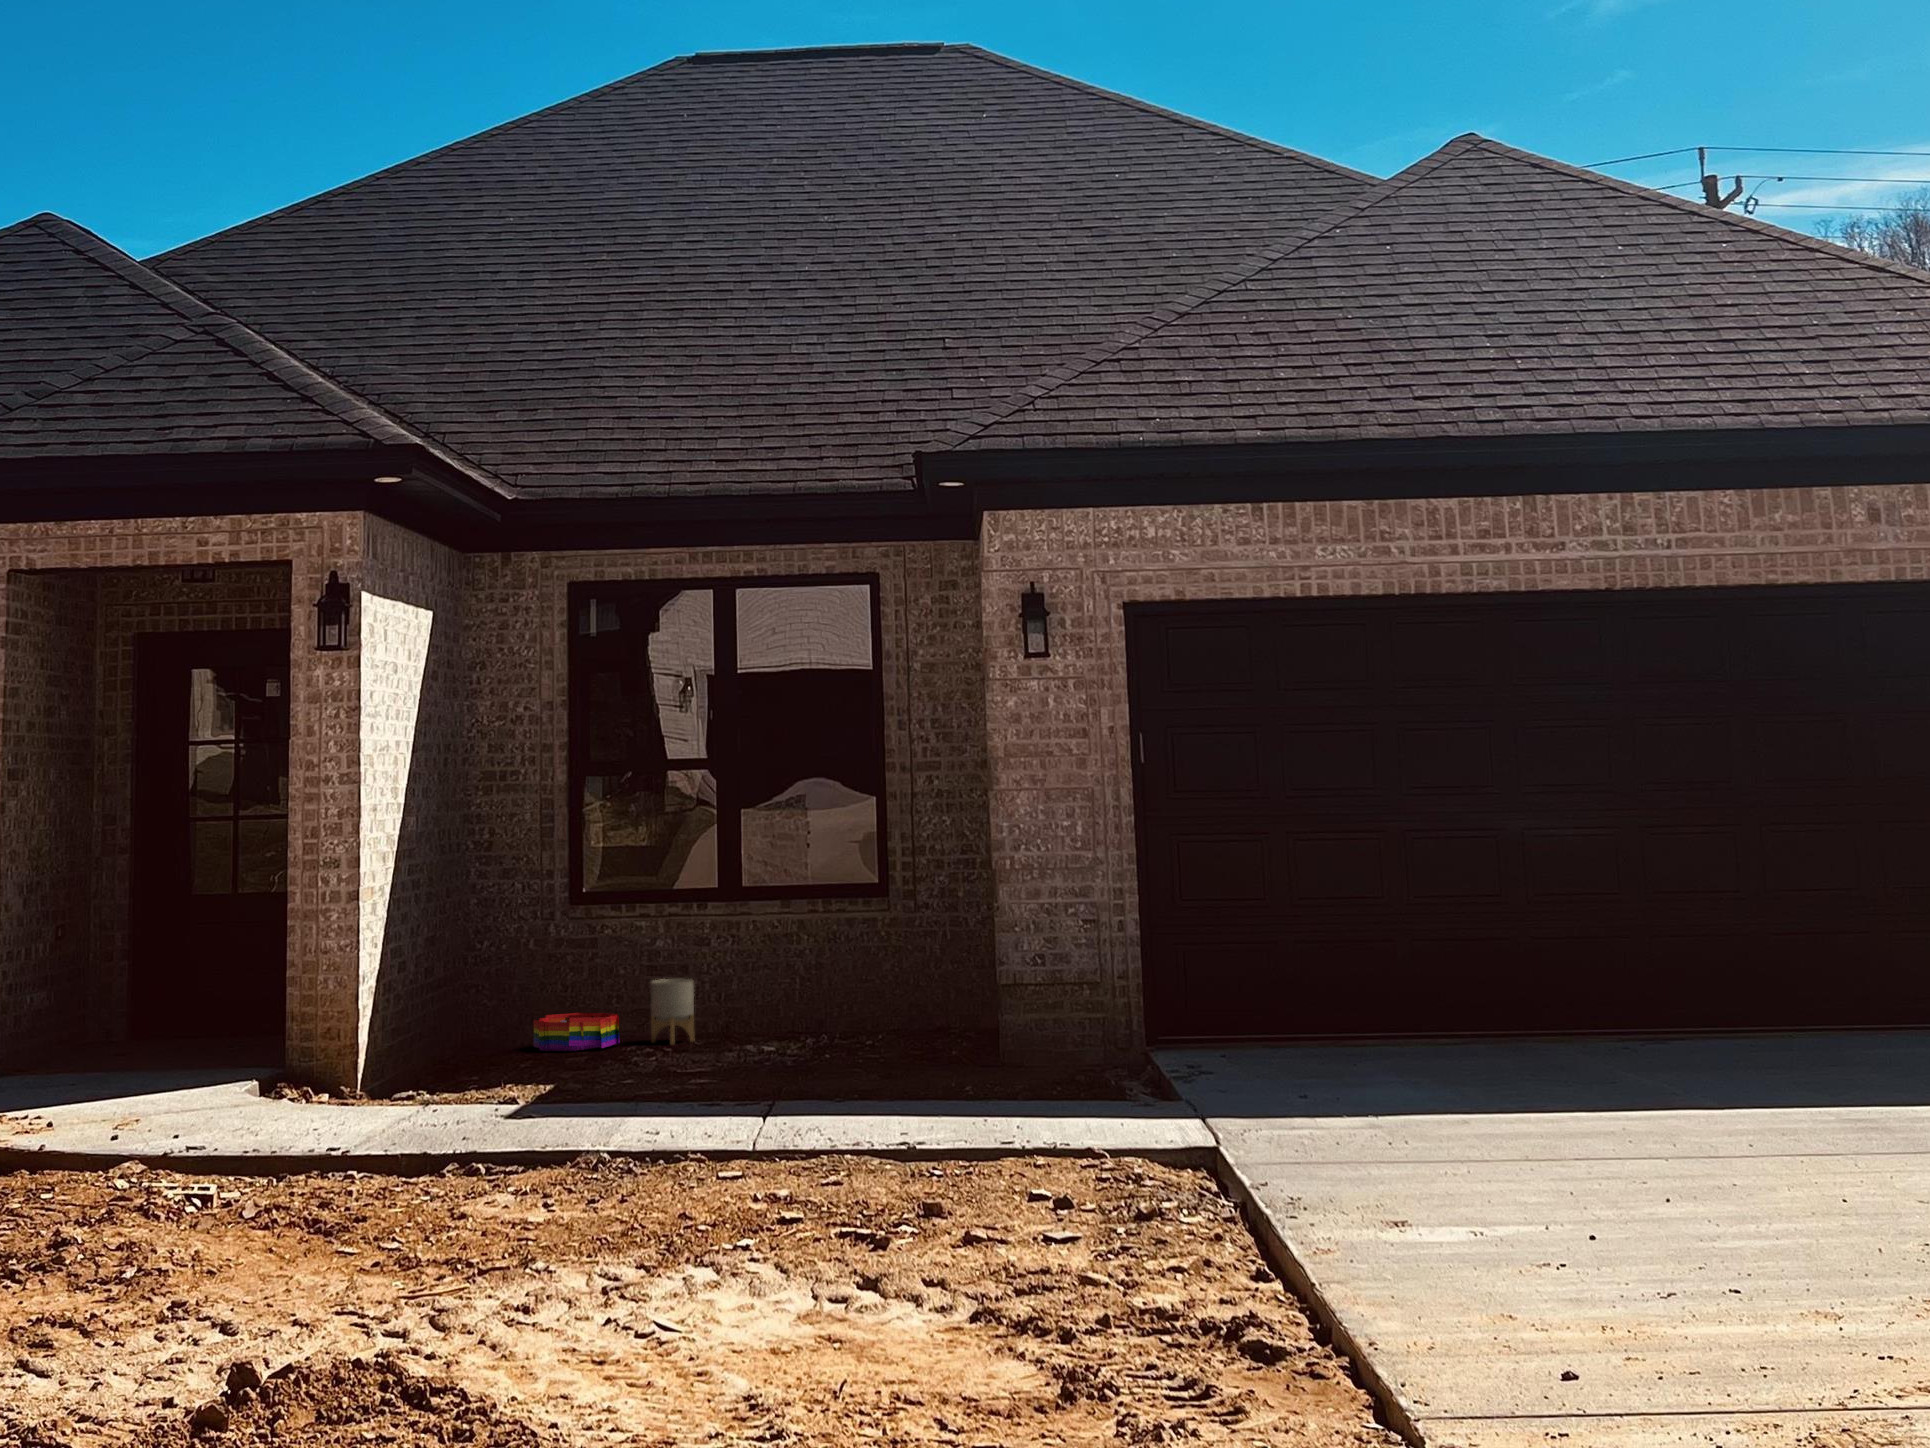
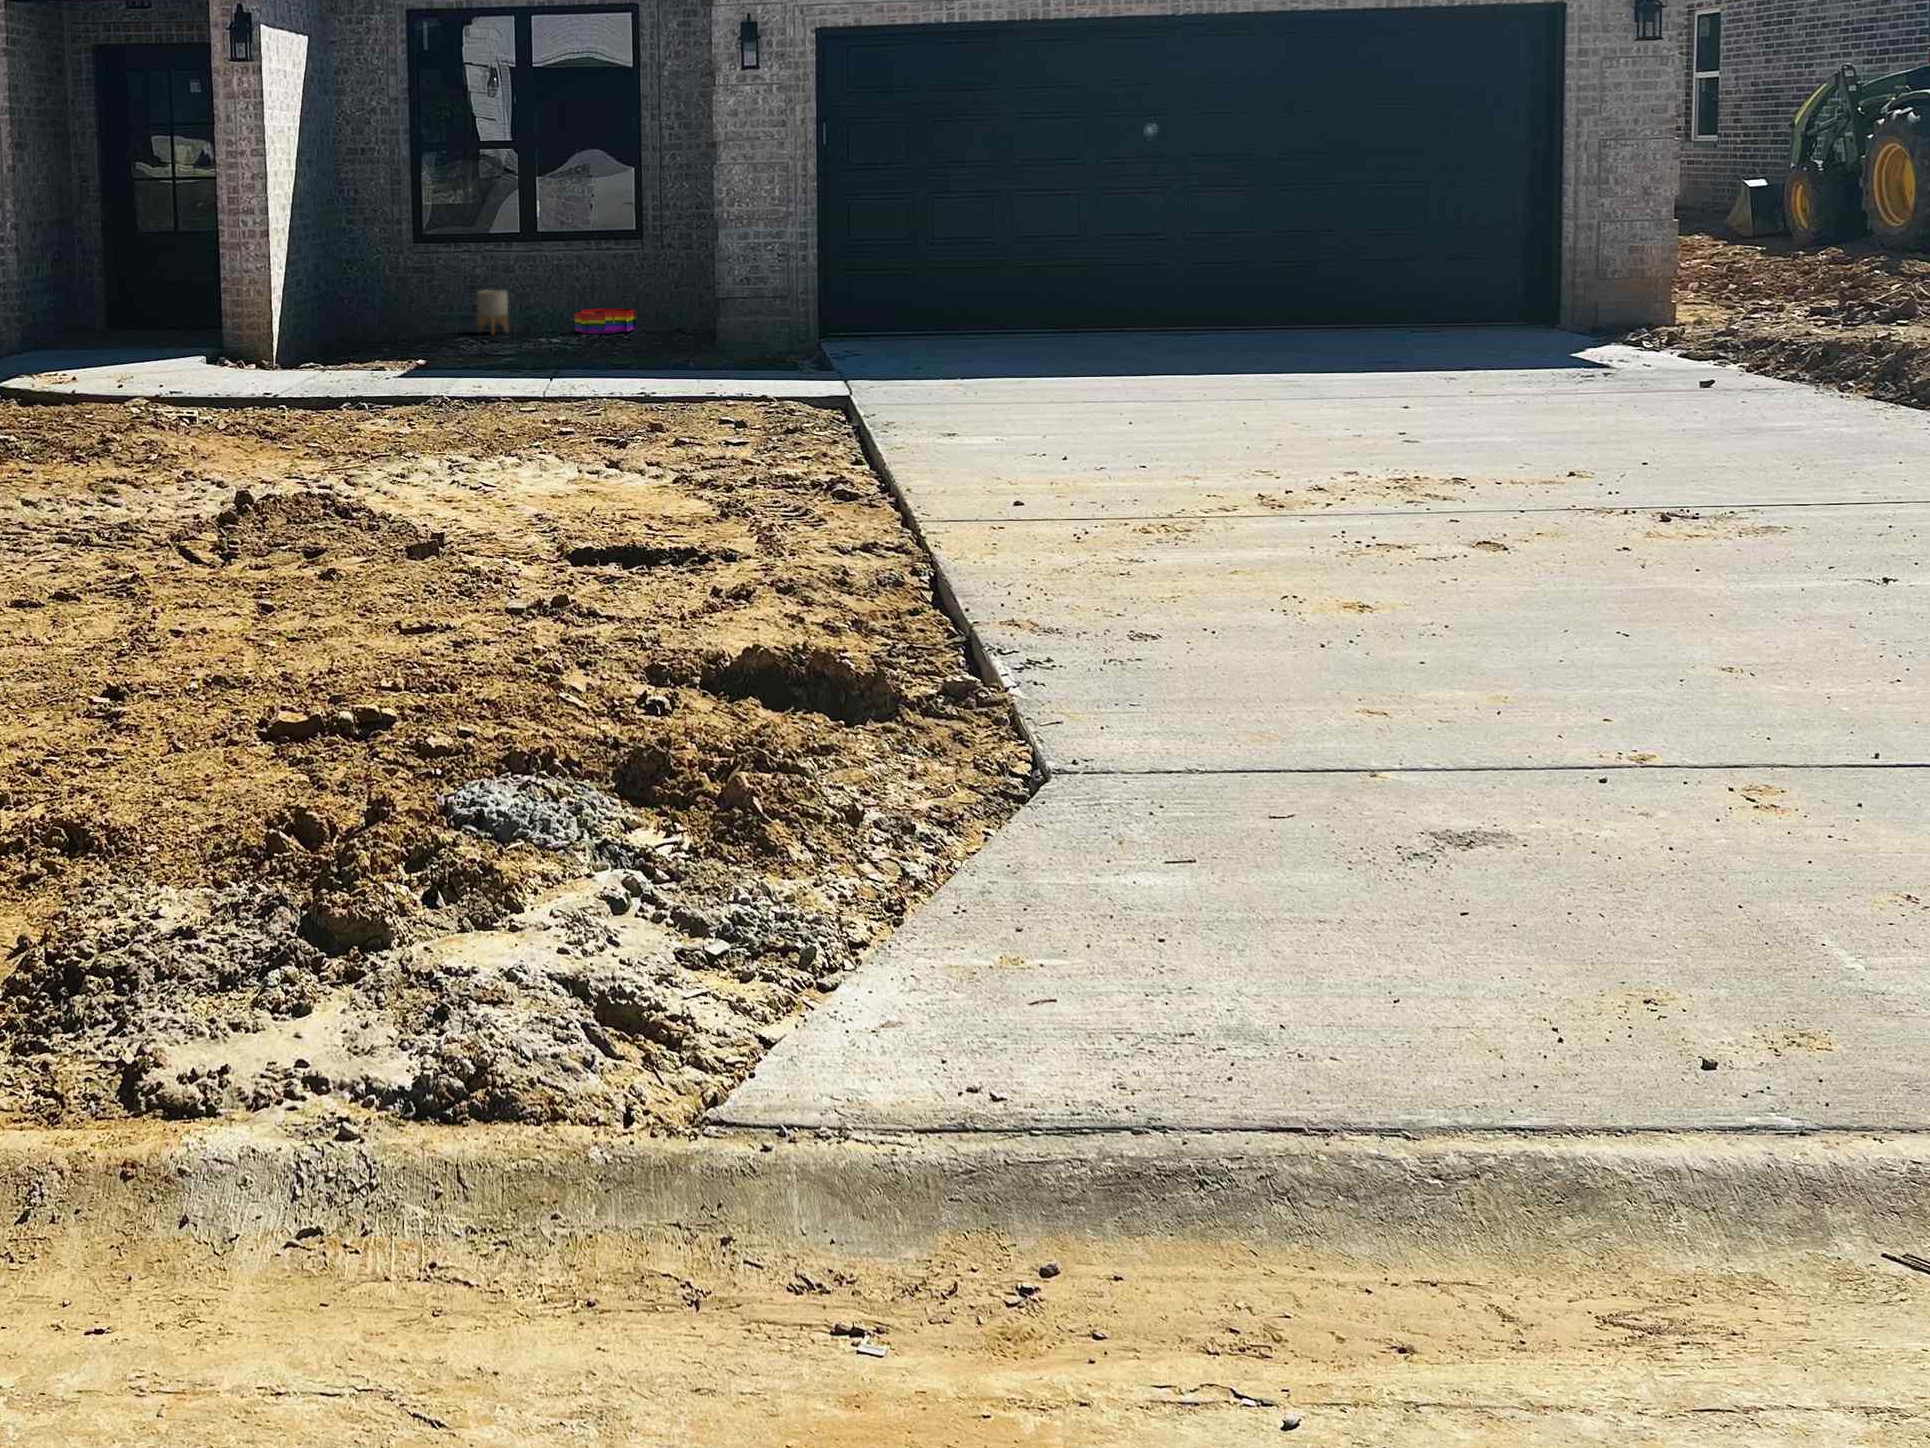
storage bin: present [533,1013,620,1051] -> present [575,309,636,334]

